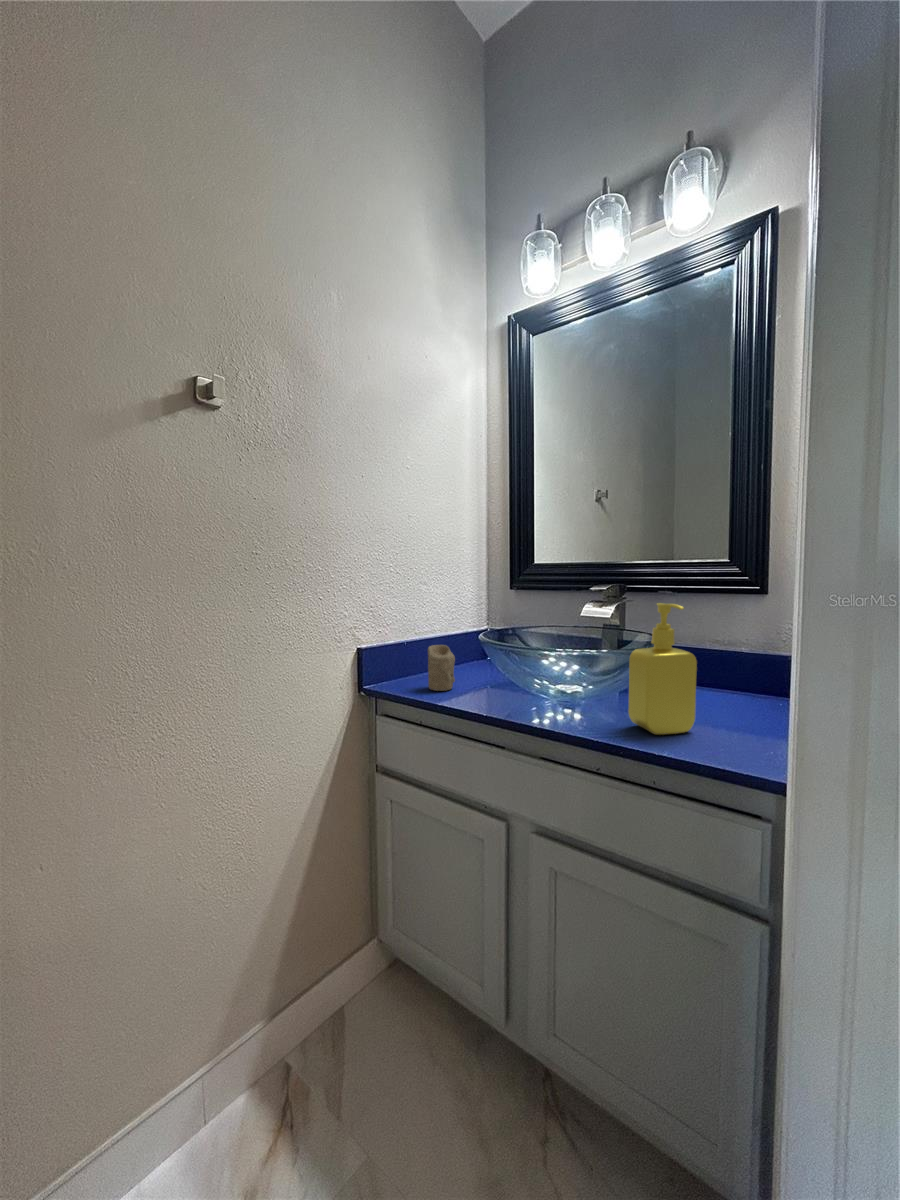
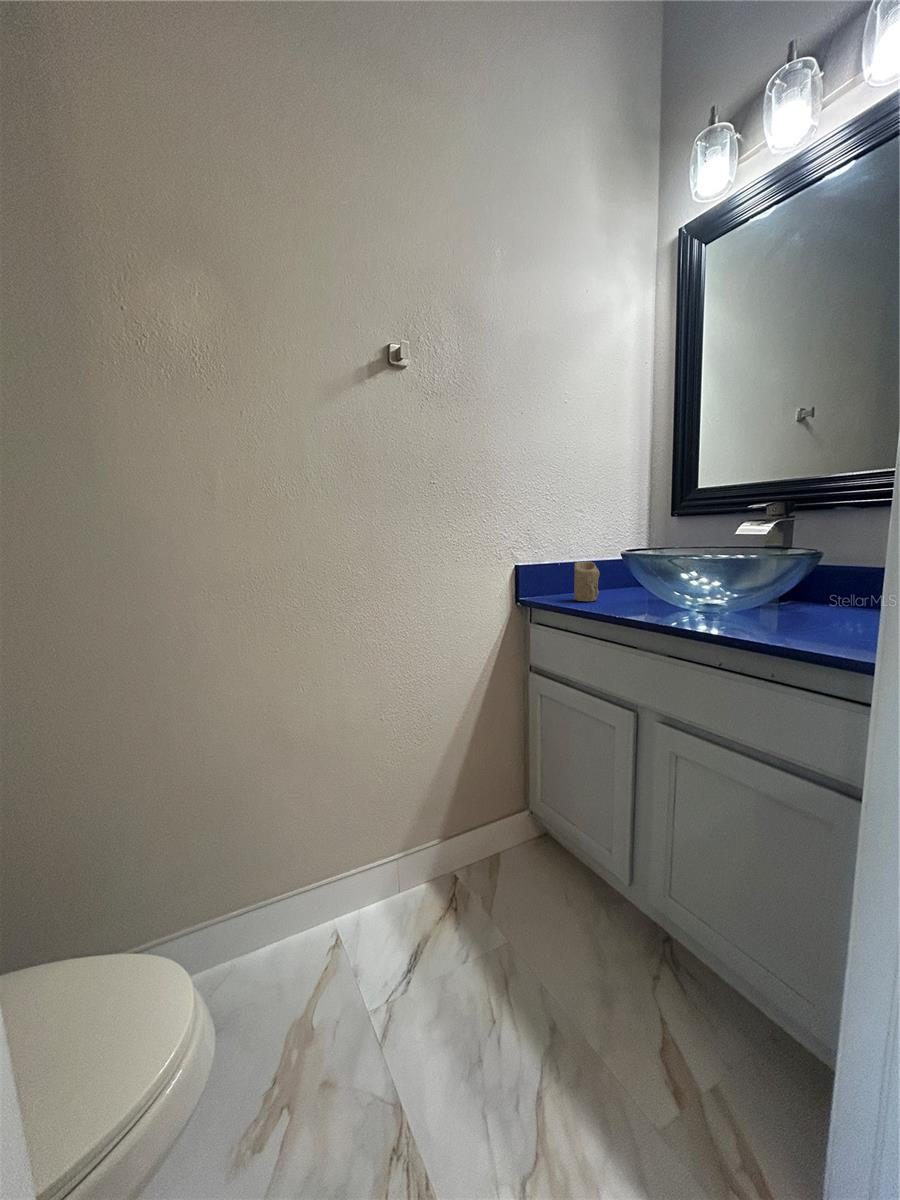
soap dispenser: present [628,603,697,735] -> none [752,506,829,634]

